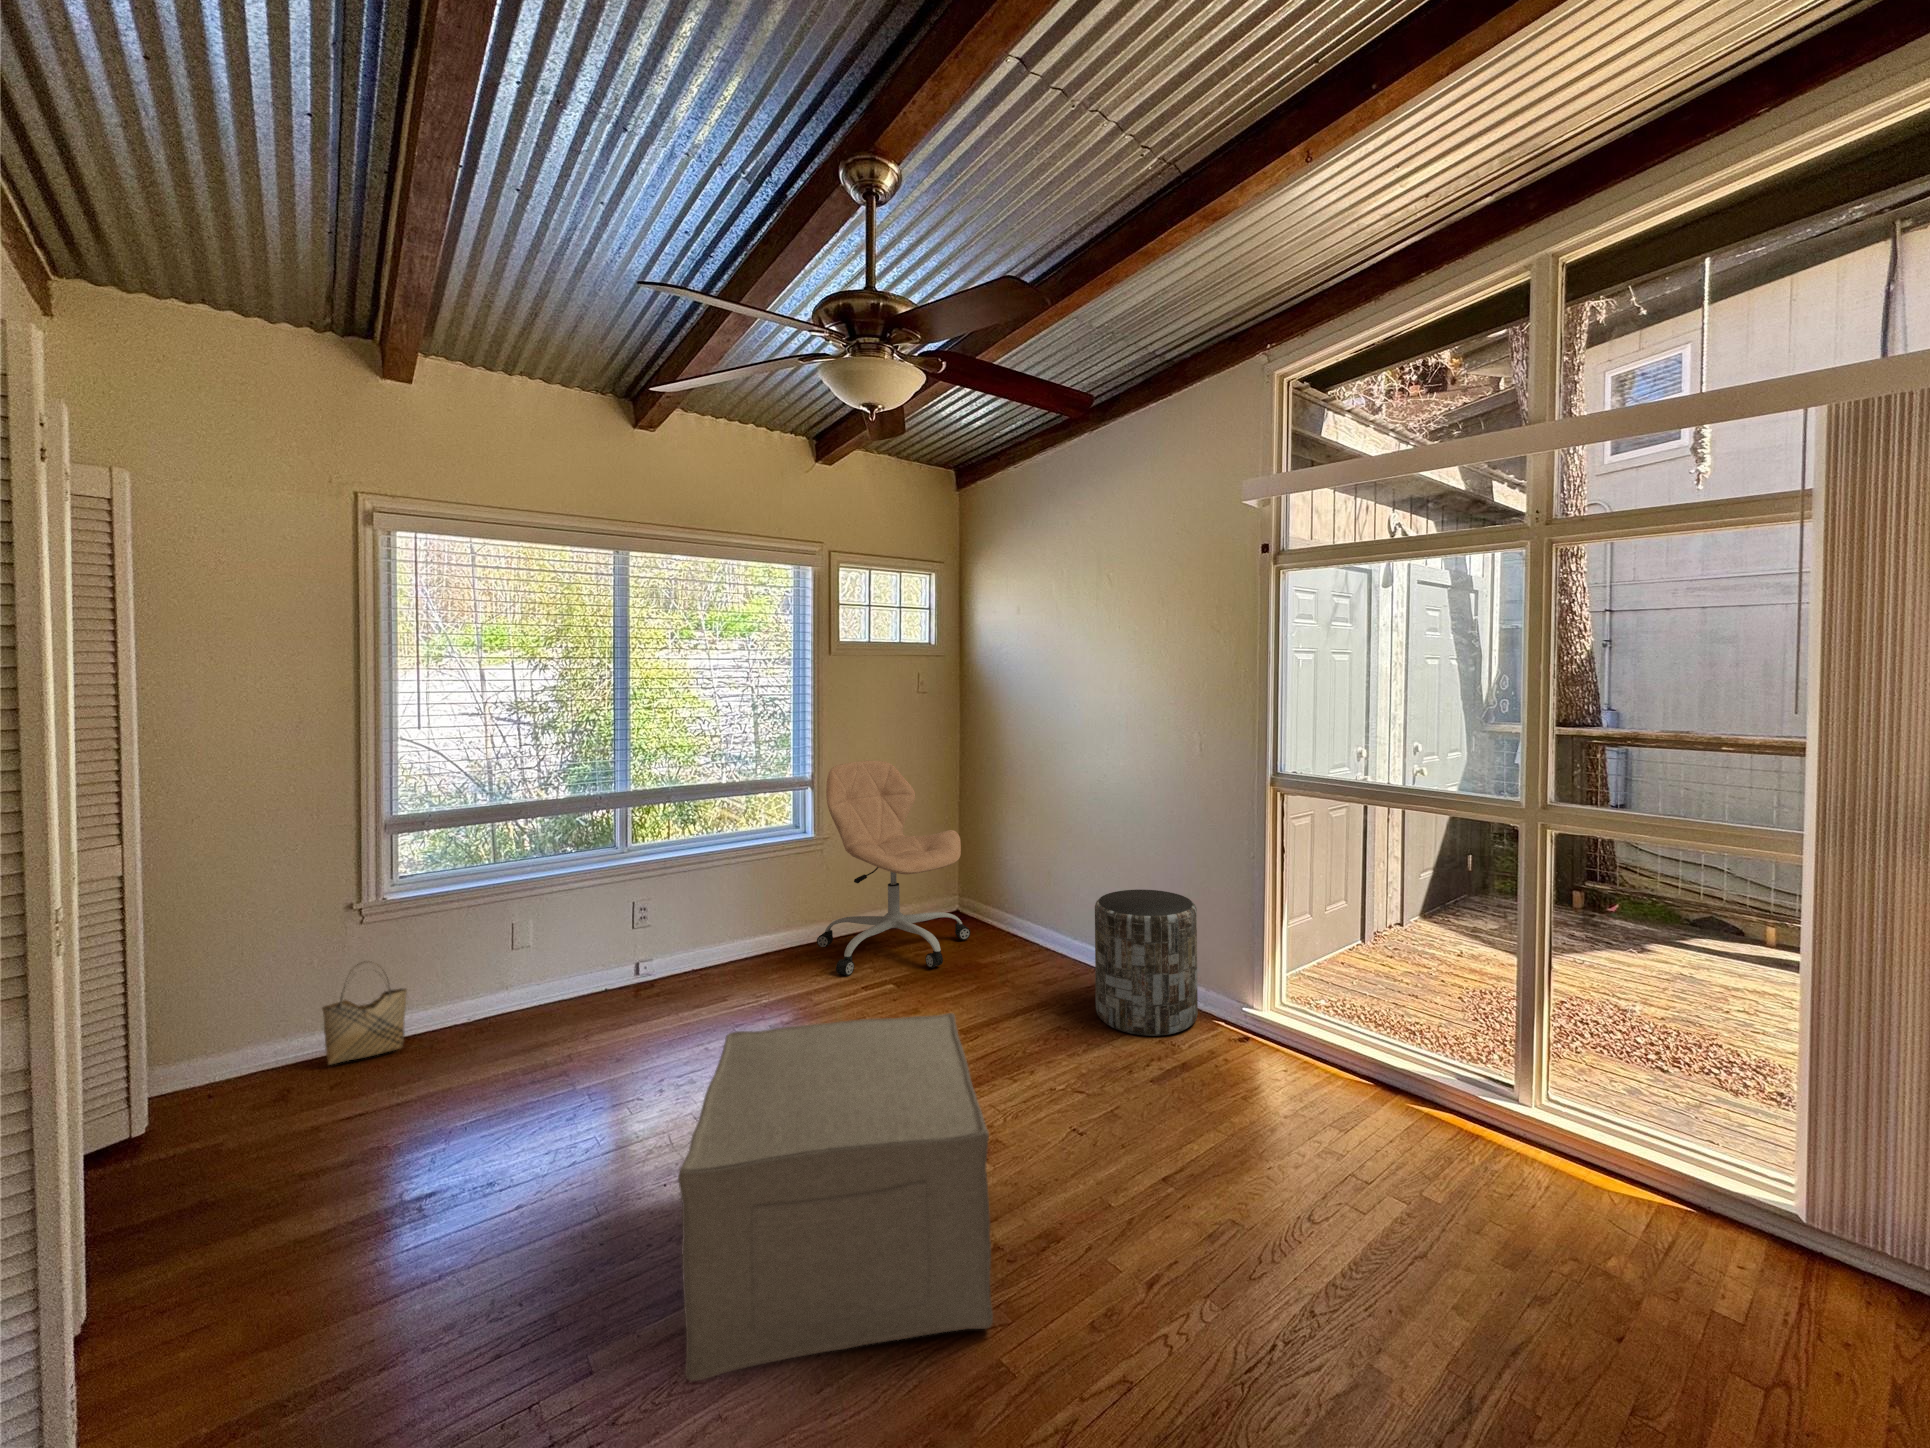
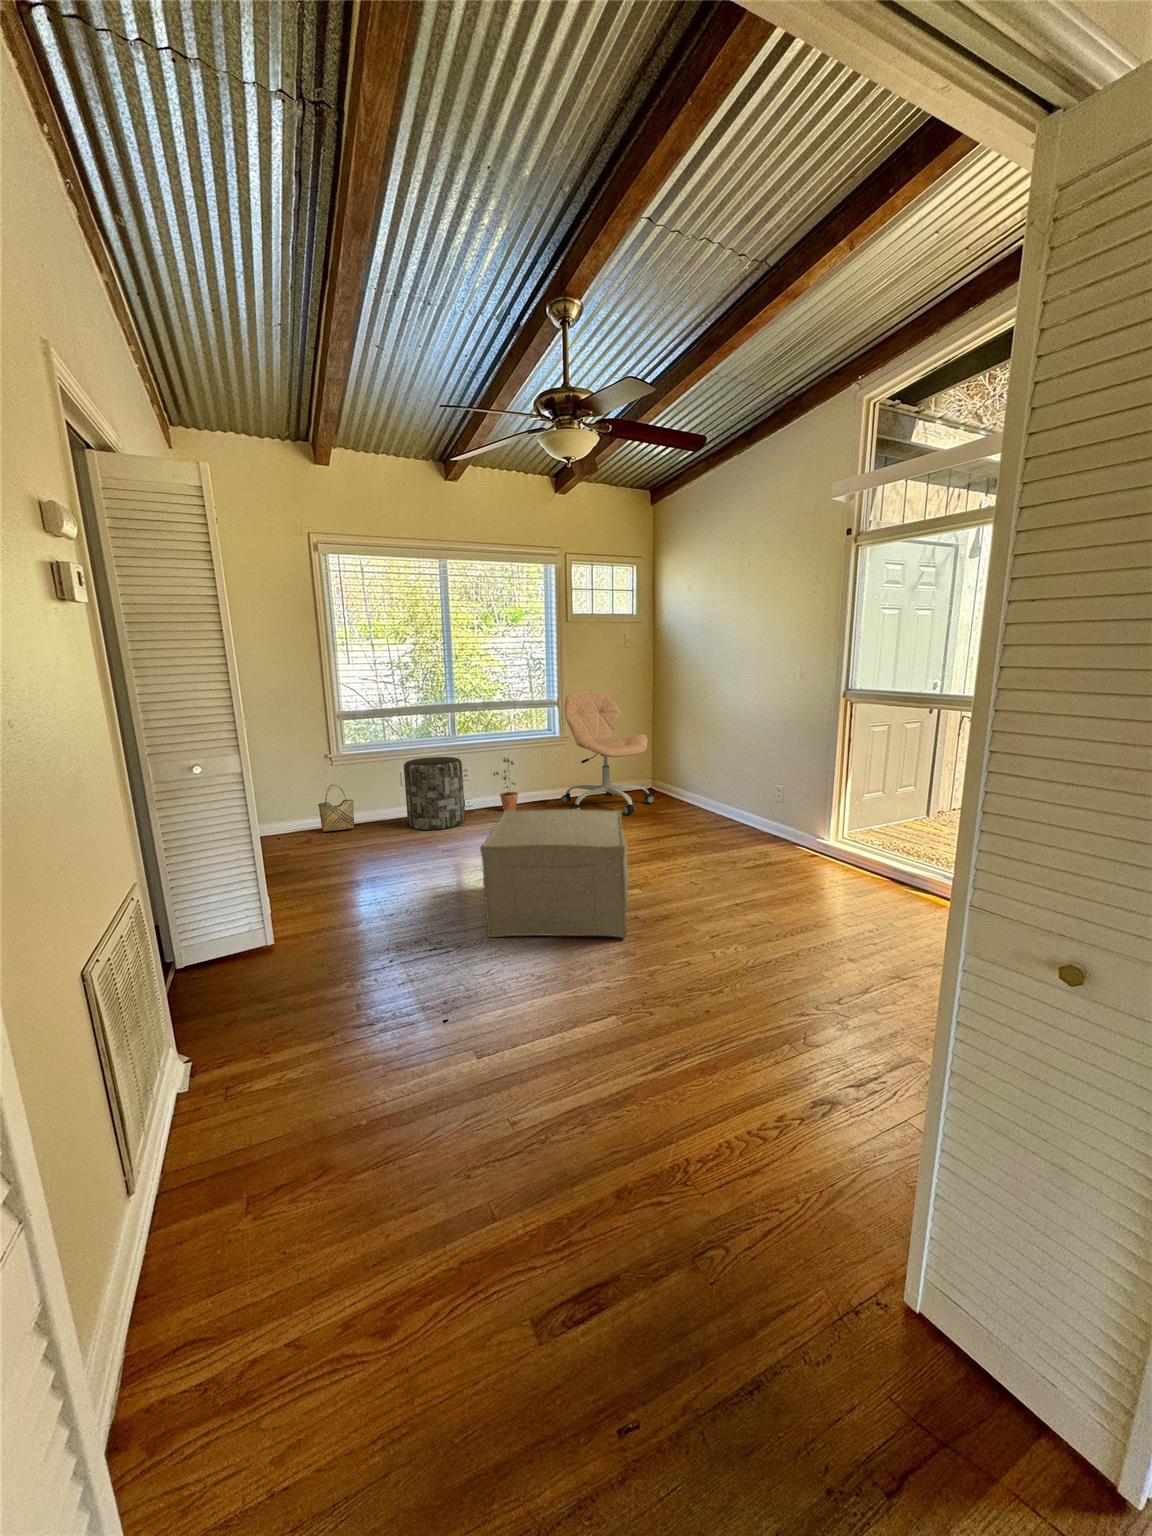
potted plant: none [697,879,744,977] -> present [493,758,518,811]
side table: present [1095,890,1198,1036] -> present [404,757,465,830]

